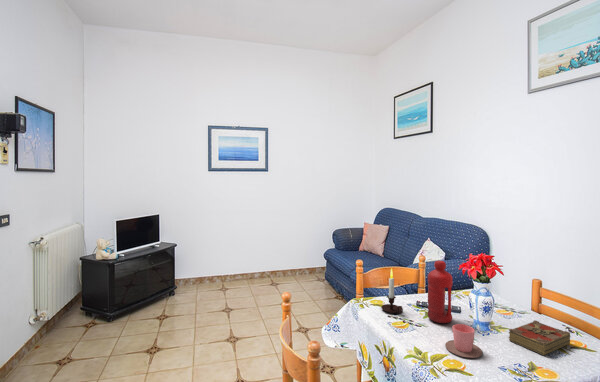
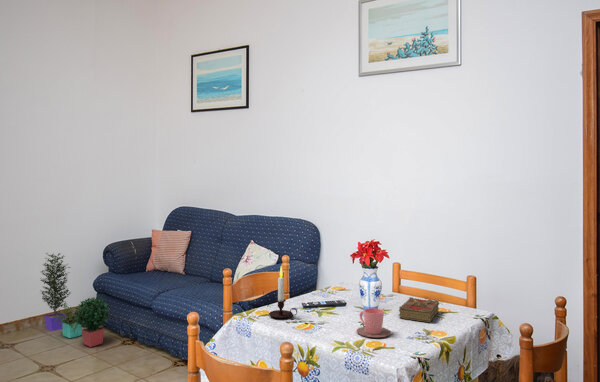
potted plant: none [297,233,331,296] -> present [41,253,110,347]
water bottle: present [427,260,453,323] -> none [321,249,347,317]

